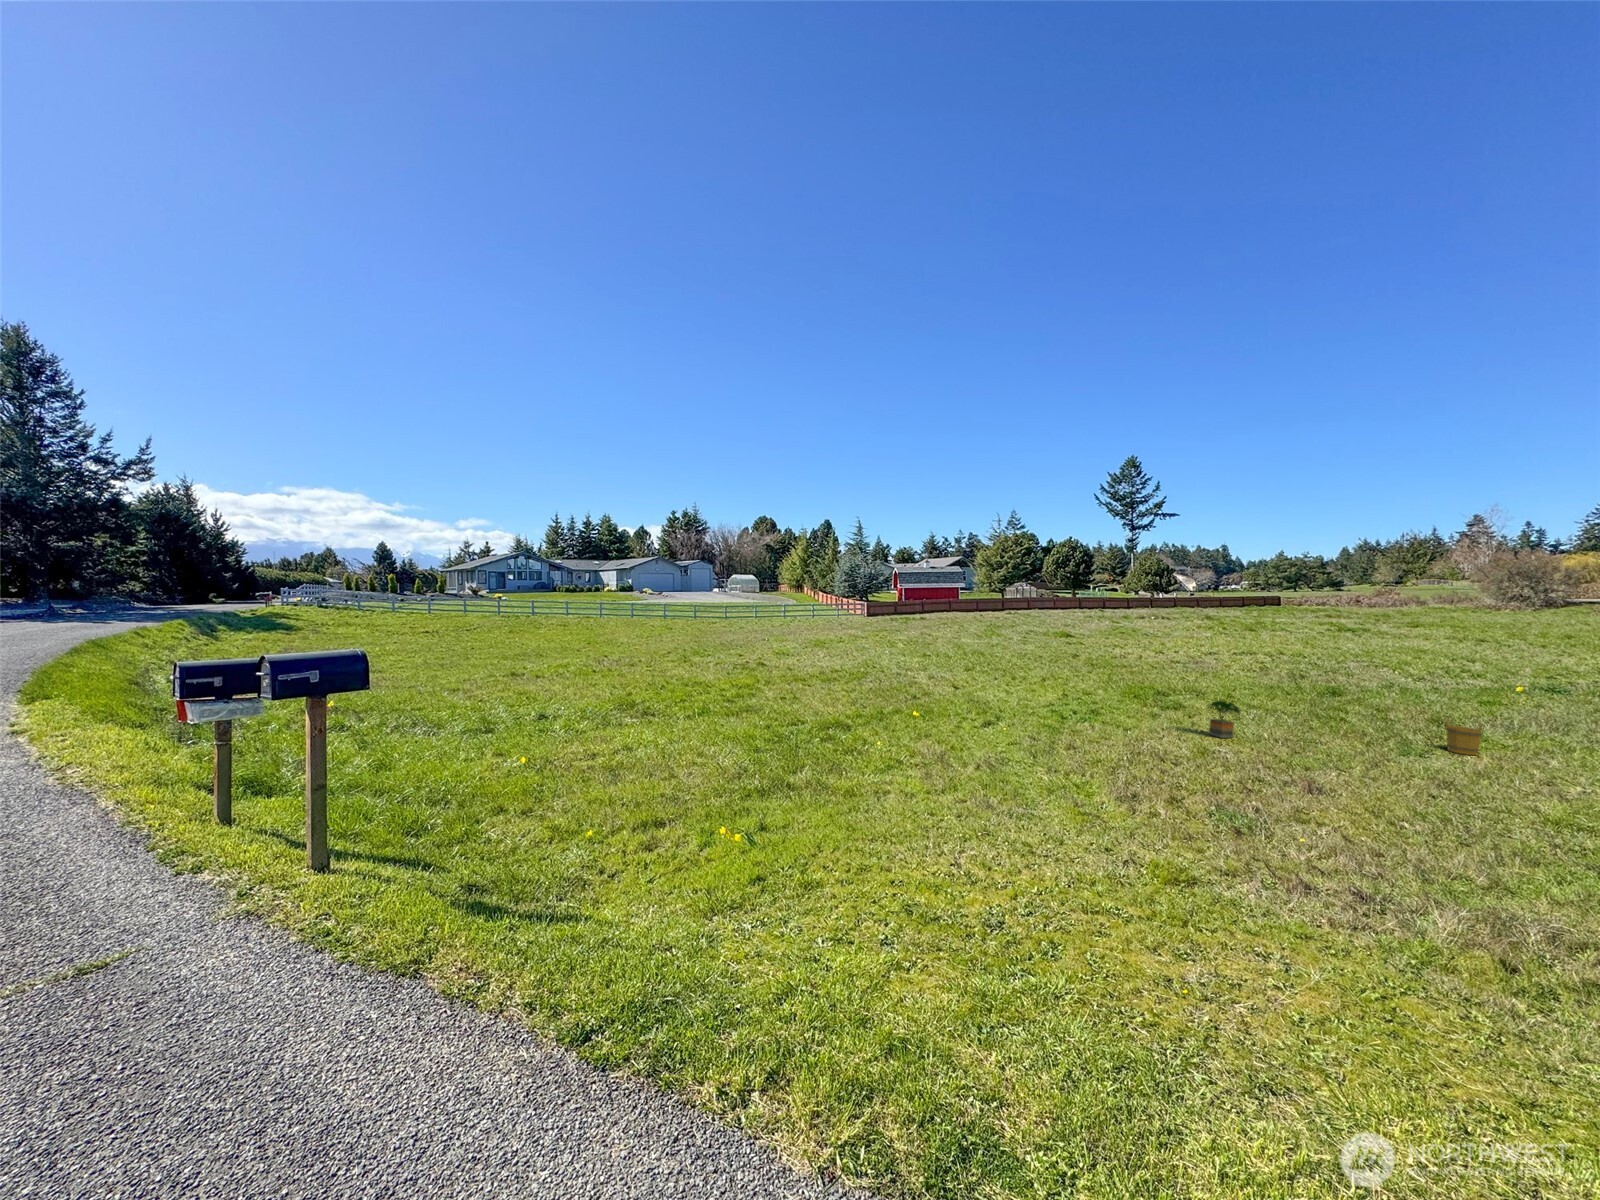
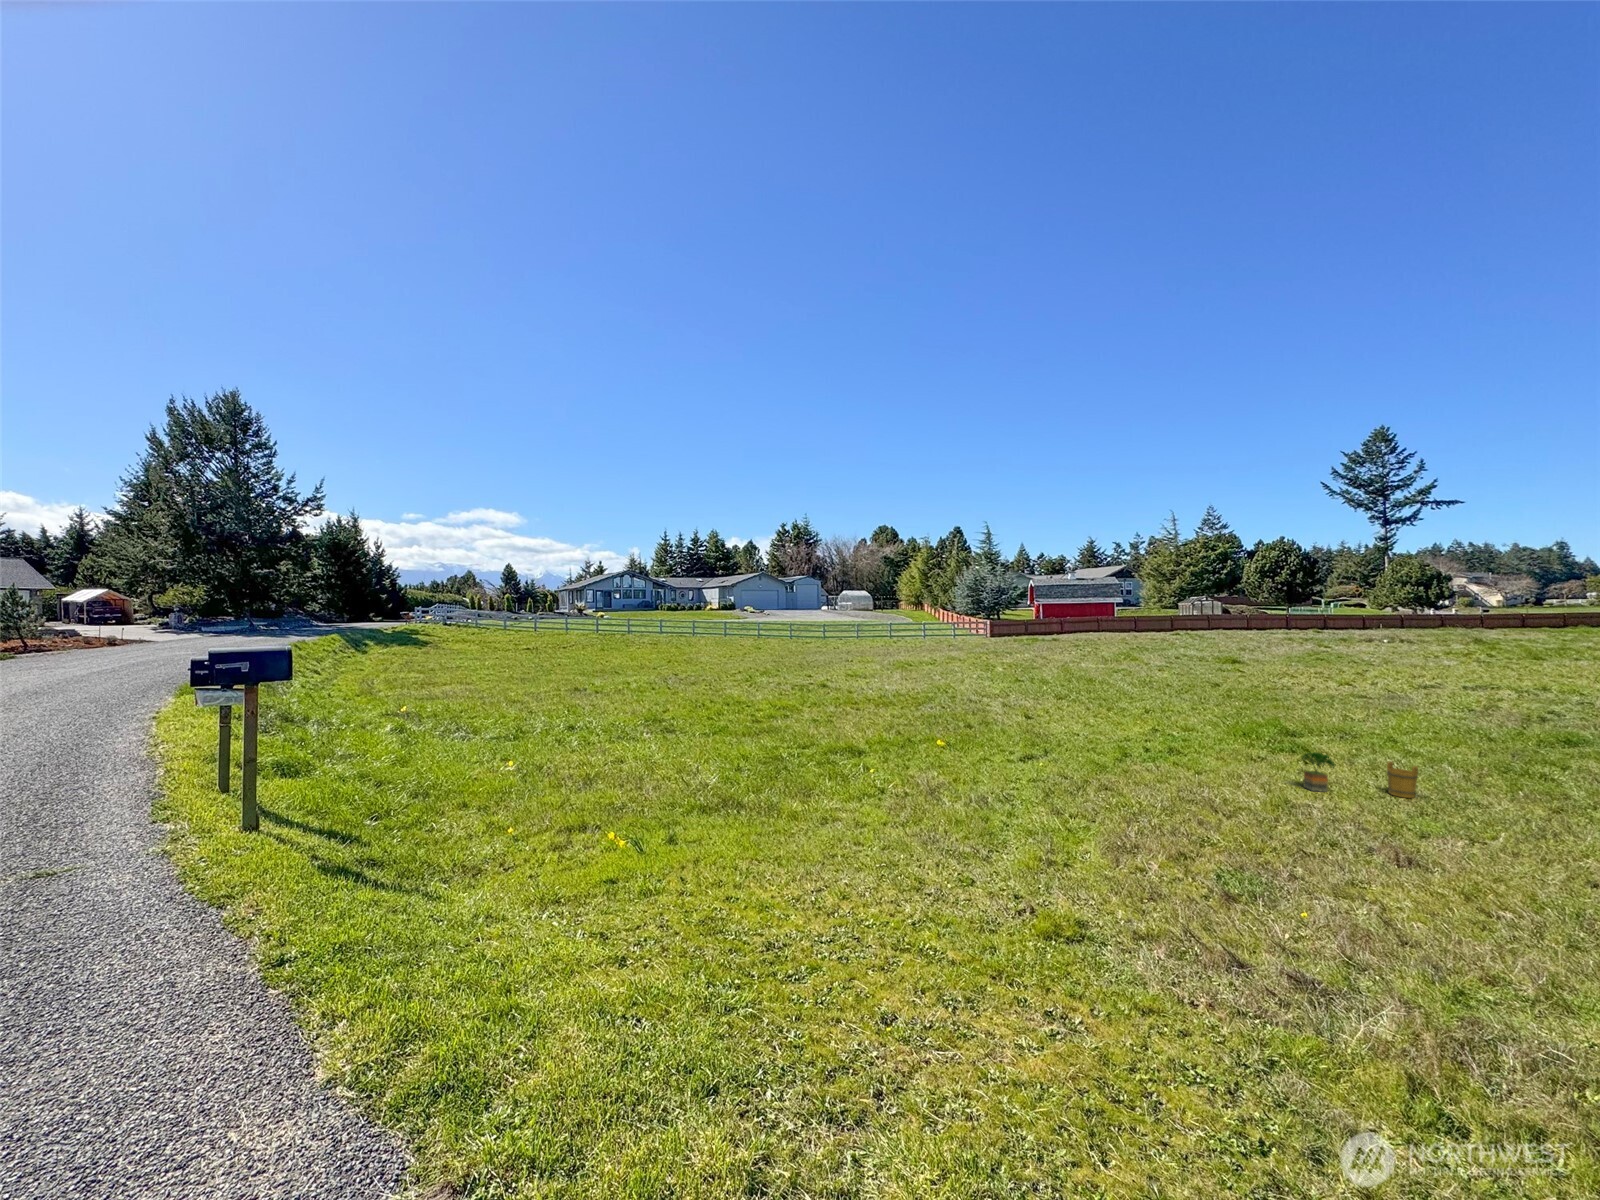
potted tree: present [1207,701,1241,738] -> present [1302,752,1336,792]

